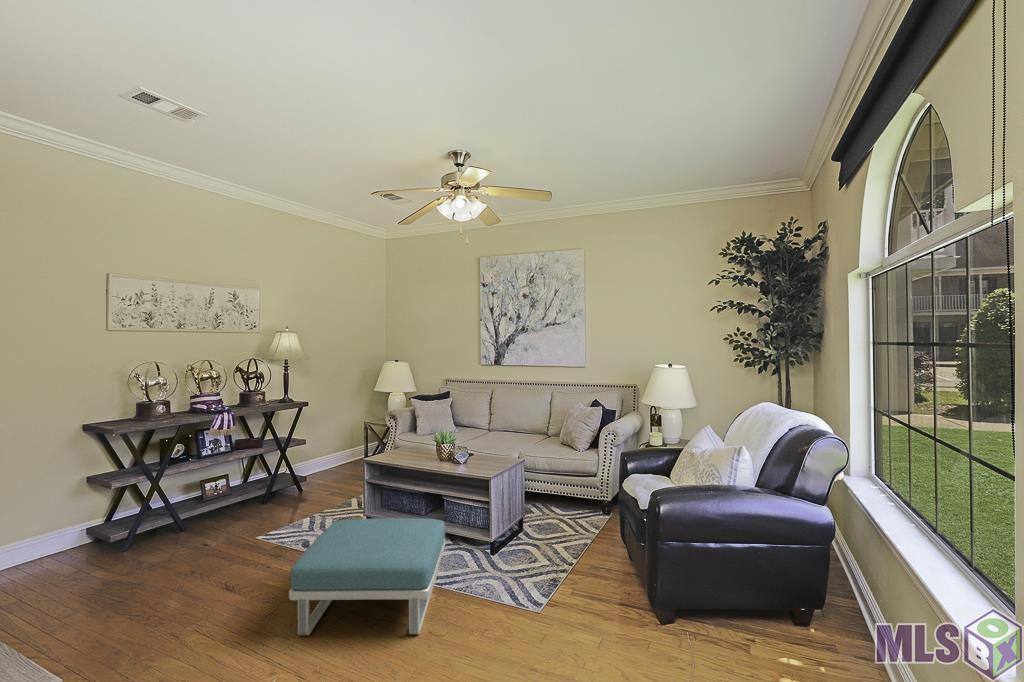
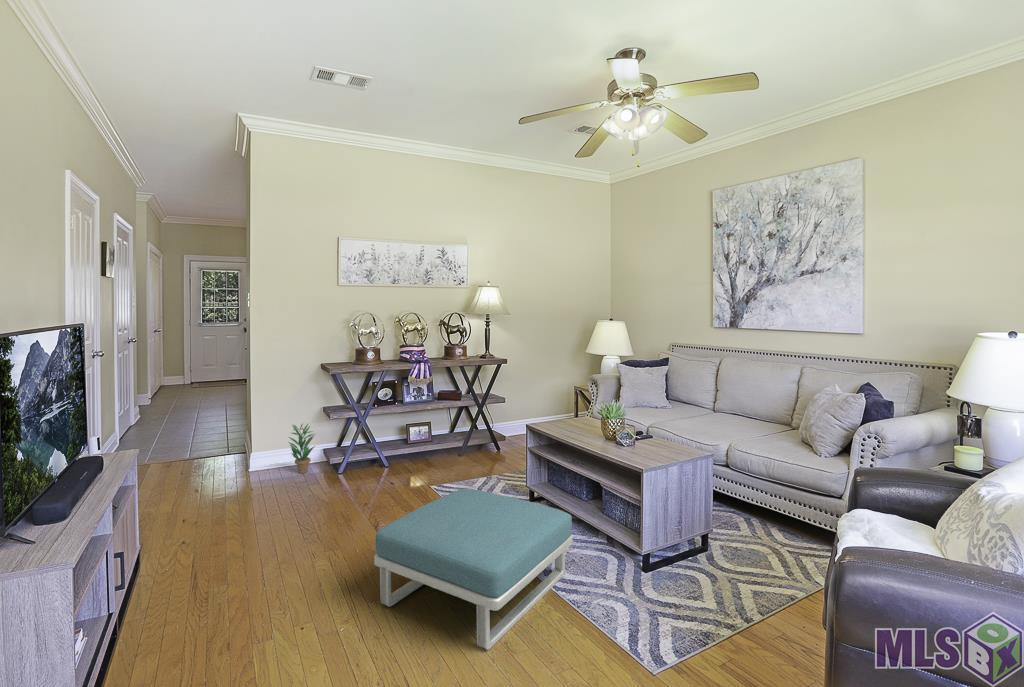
potted plant: none [46,494,90,558] -> present [289,424,315,473]

